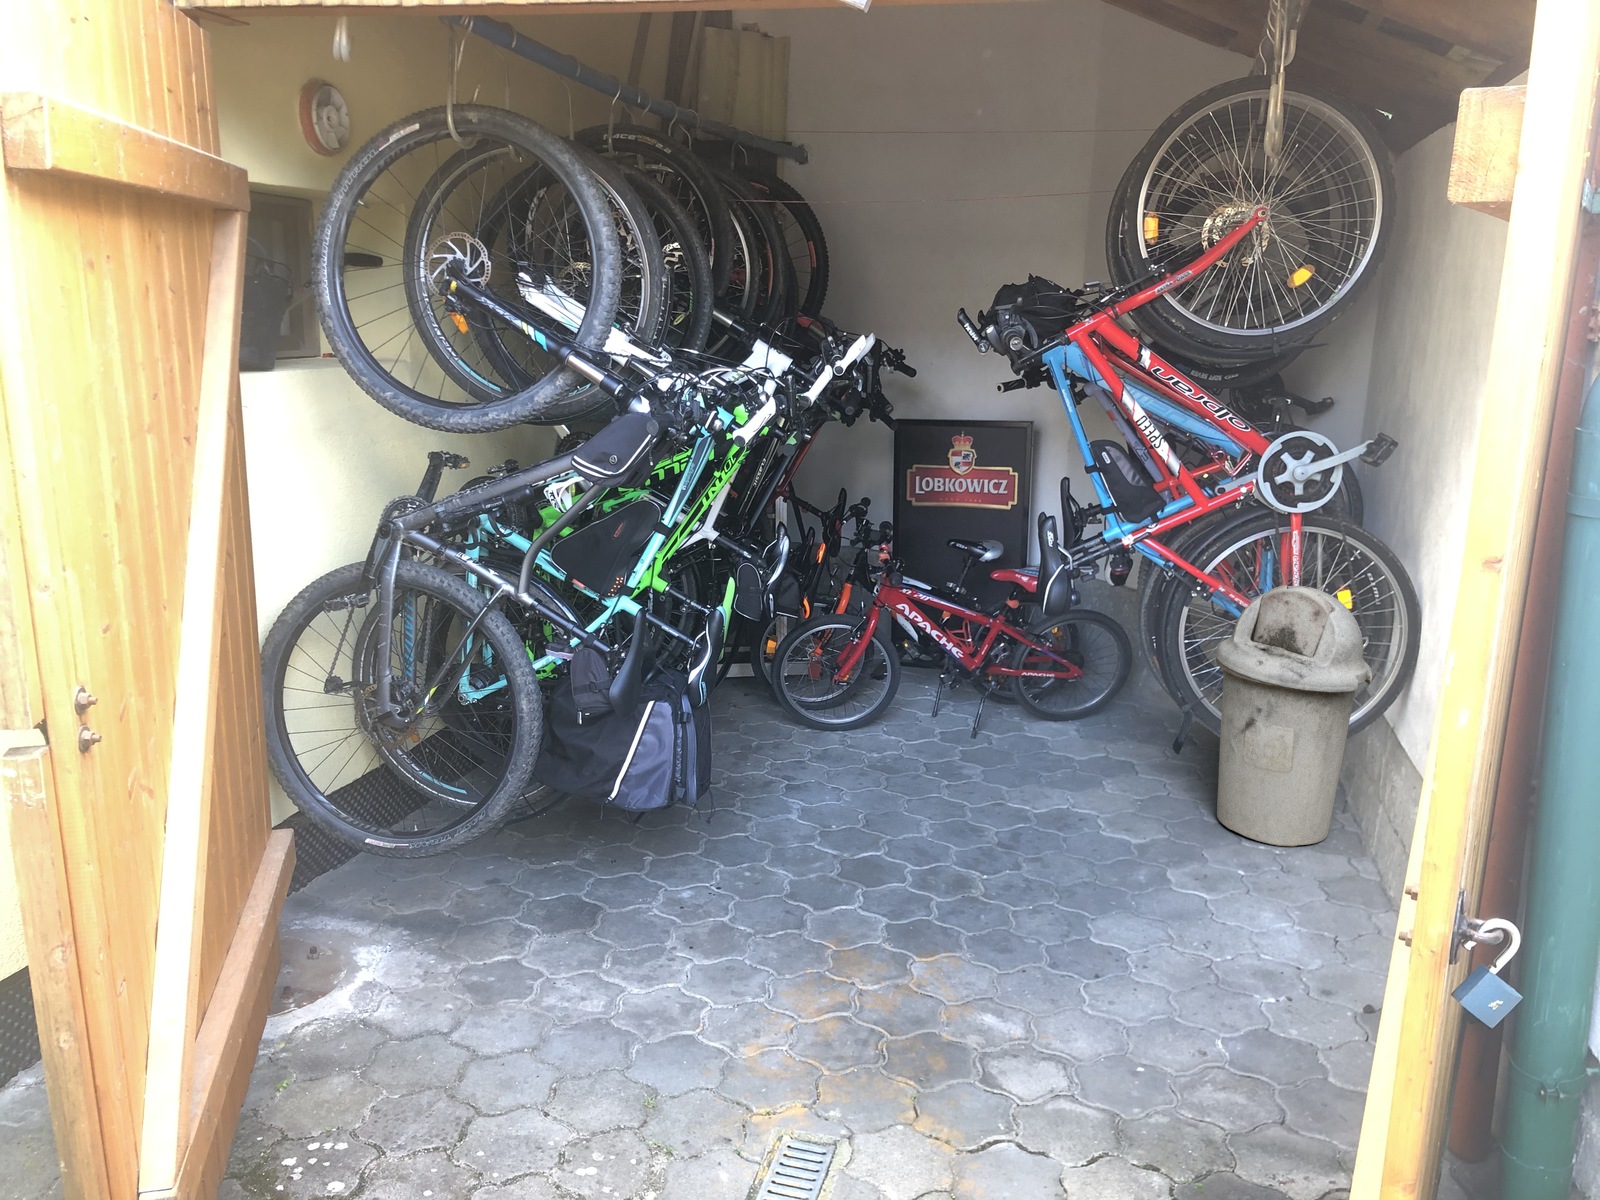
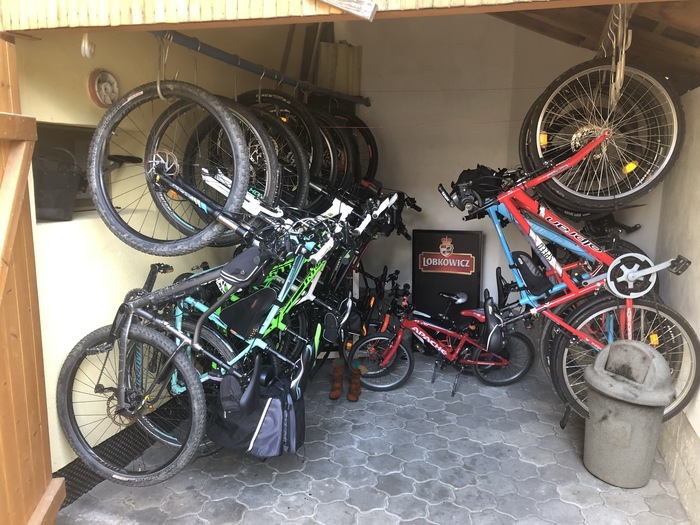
boots: none [739,663,817,746] -> present [330,357,369,401]

